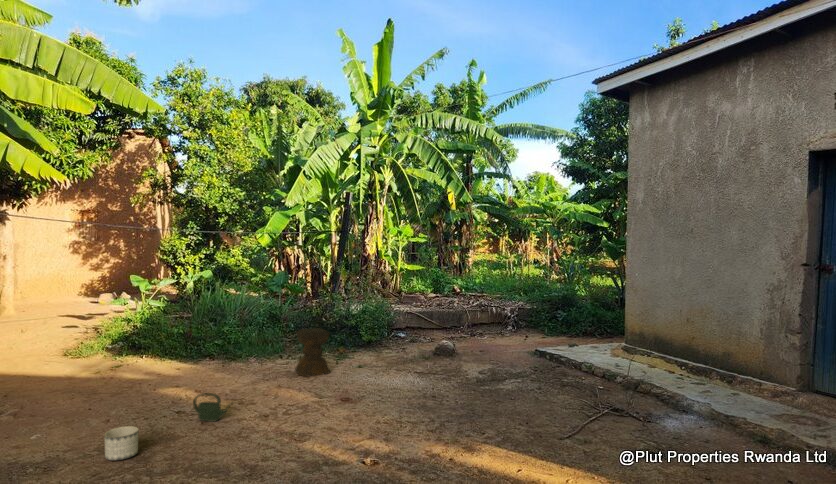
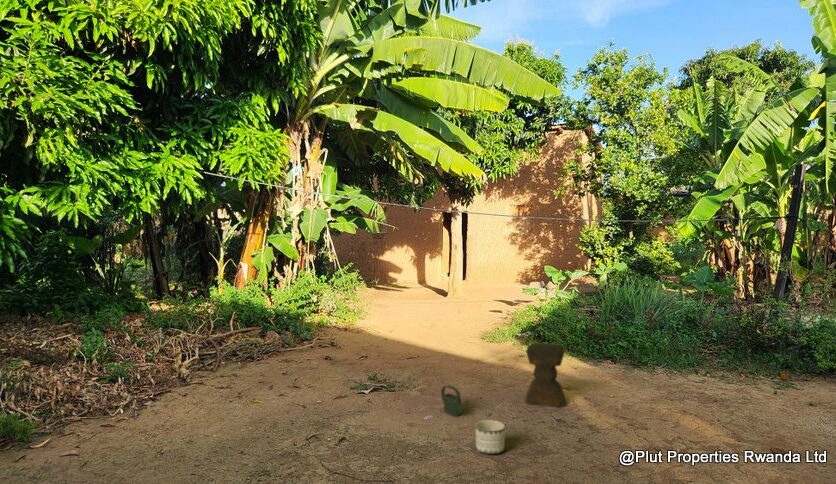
stool: present [295,328,330,377] -> present [525,344,565,407]
watering can: present [193,393,232,422] -> present [441,386,468,416]

